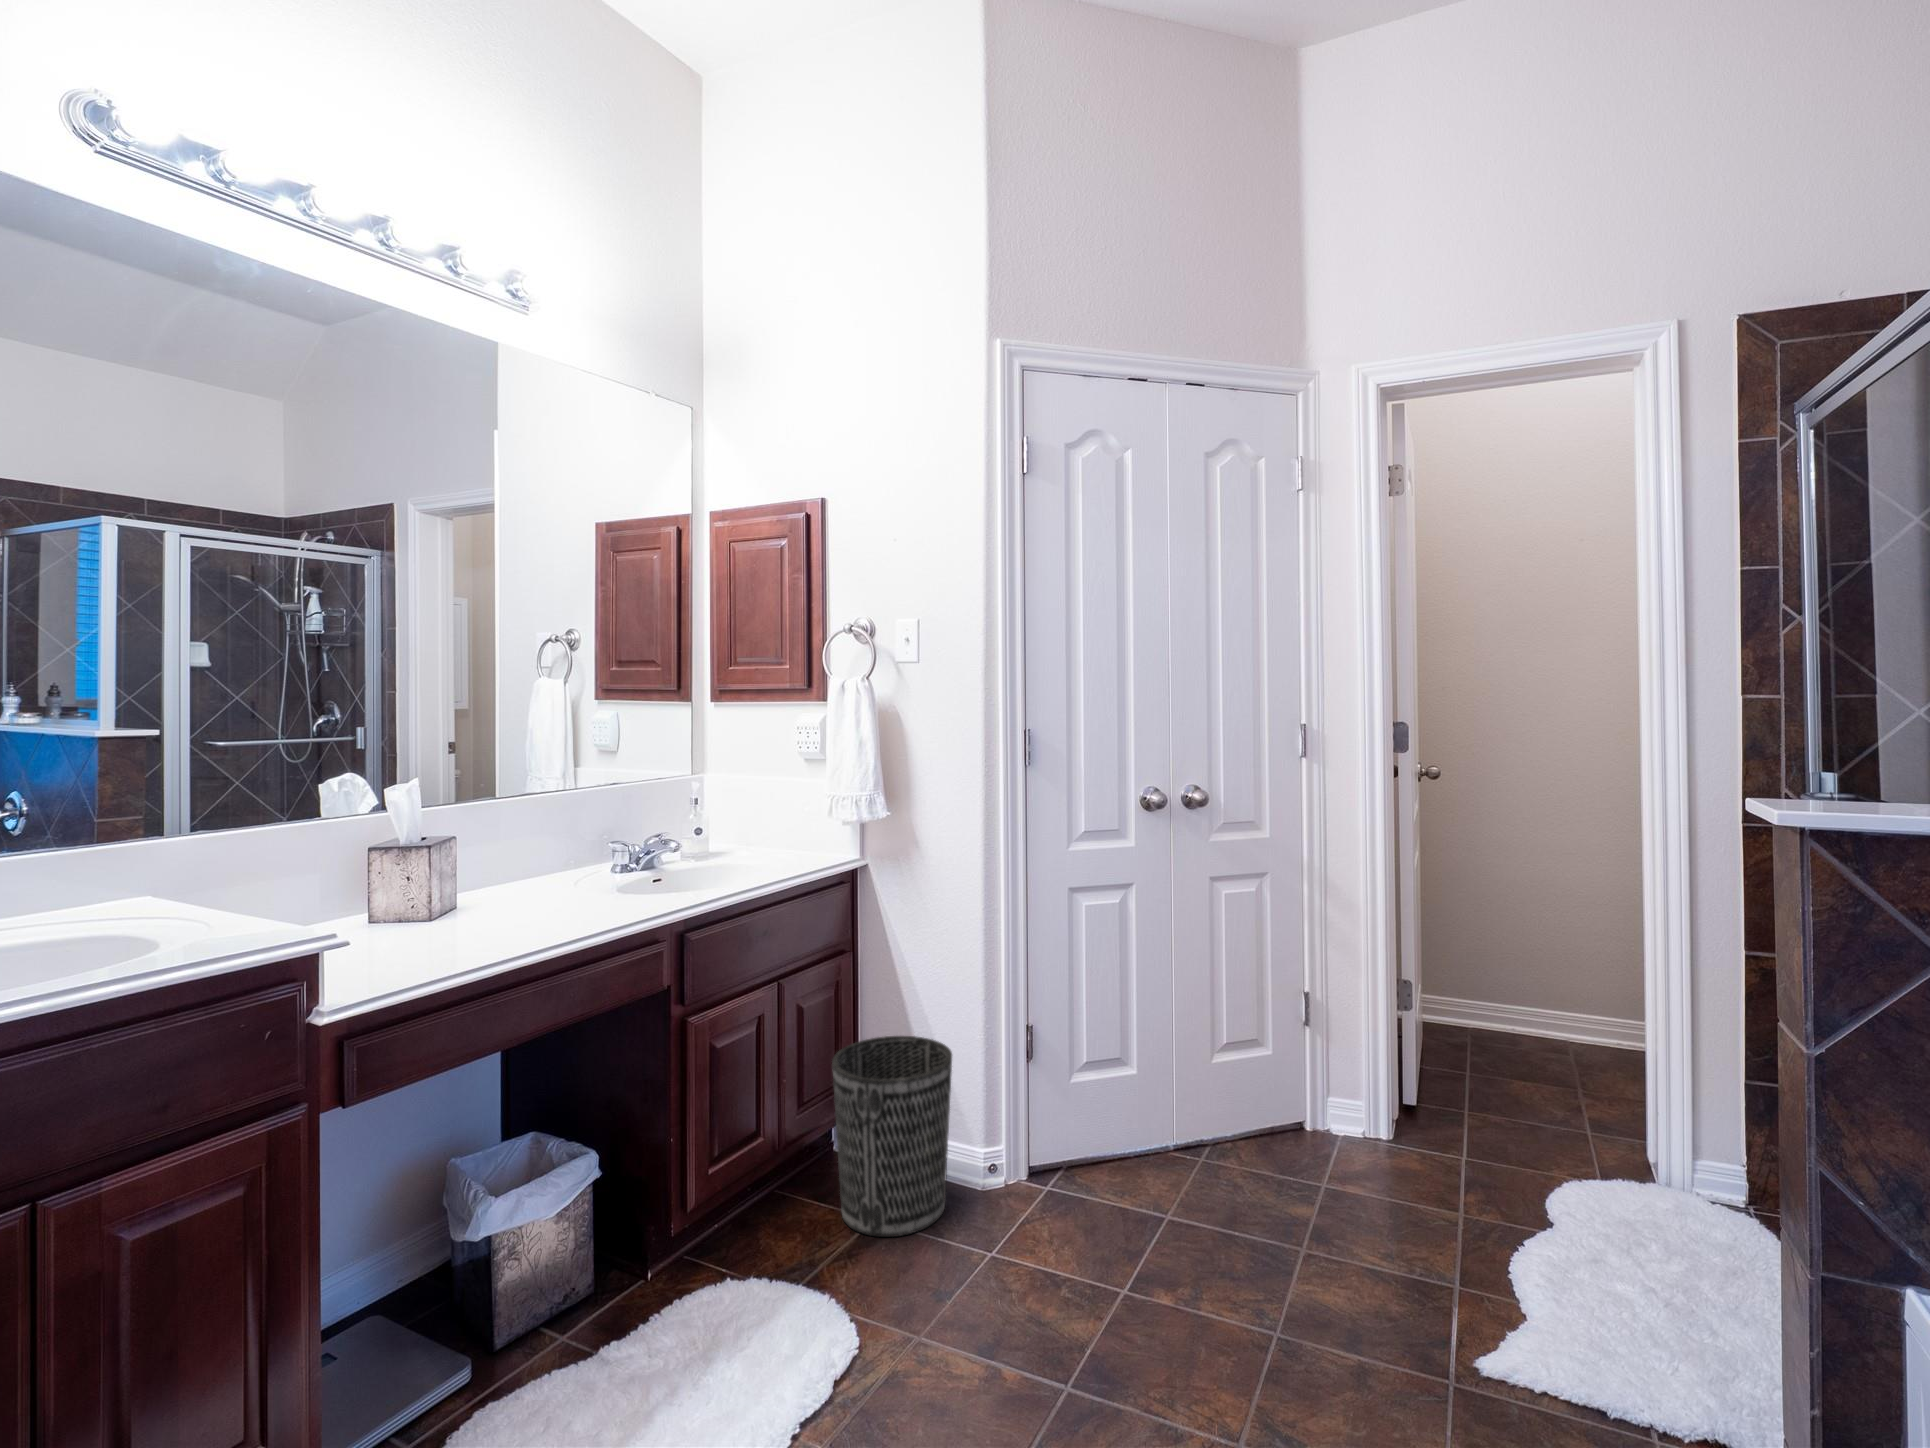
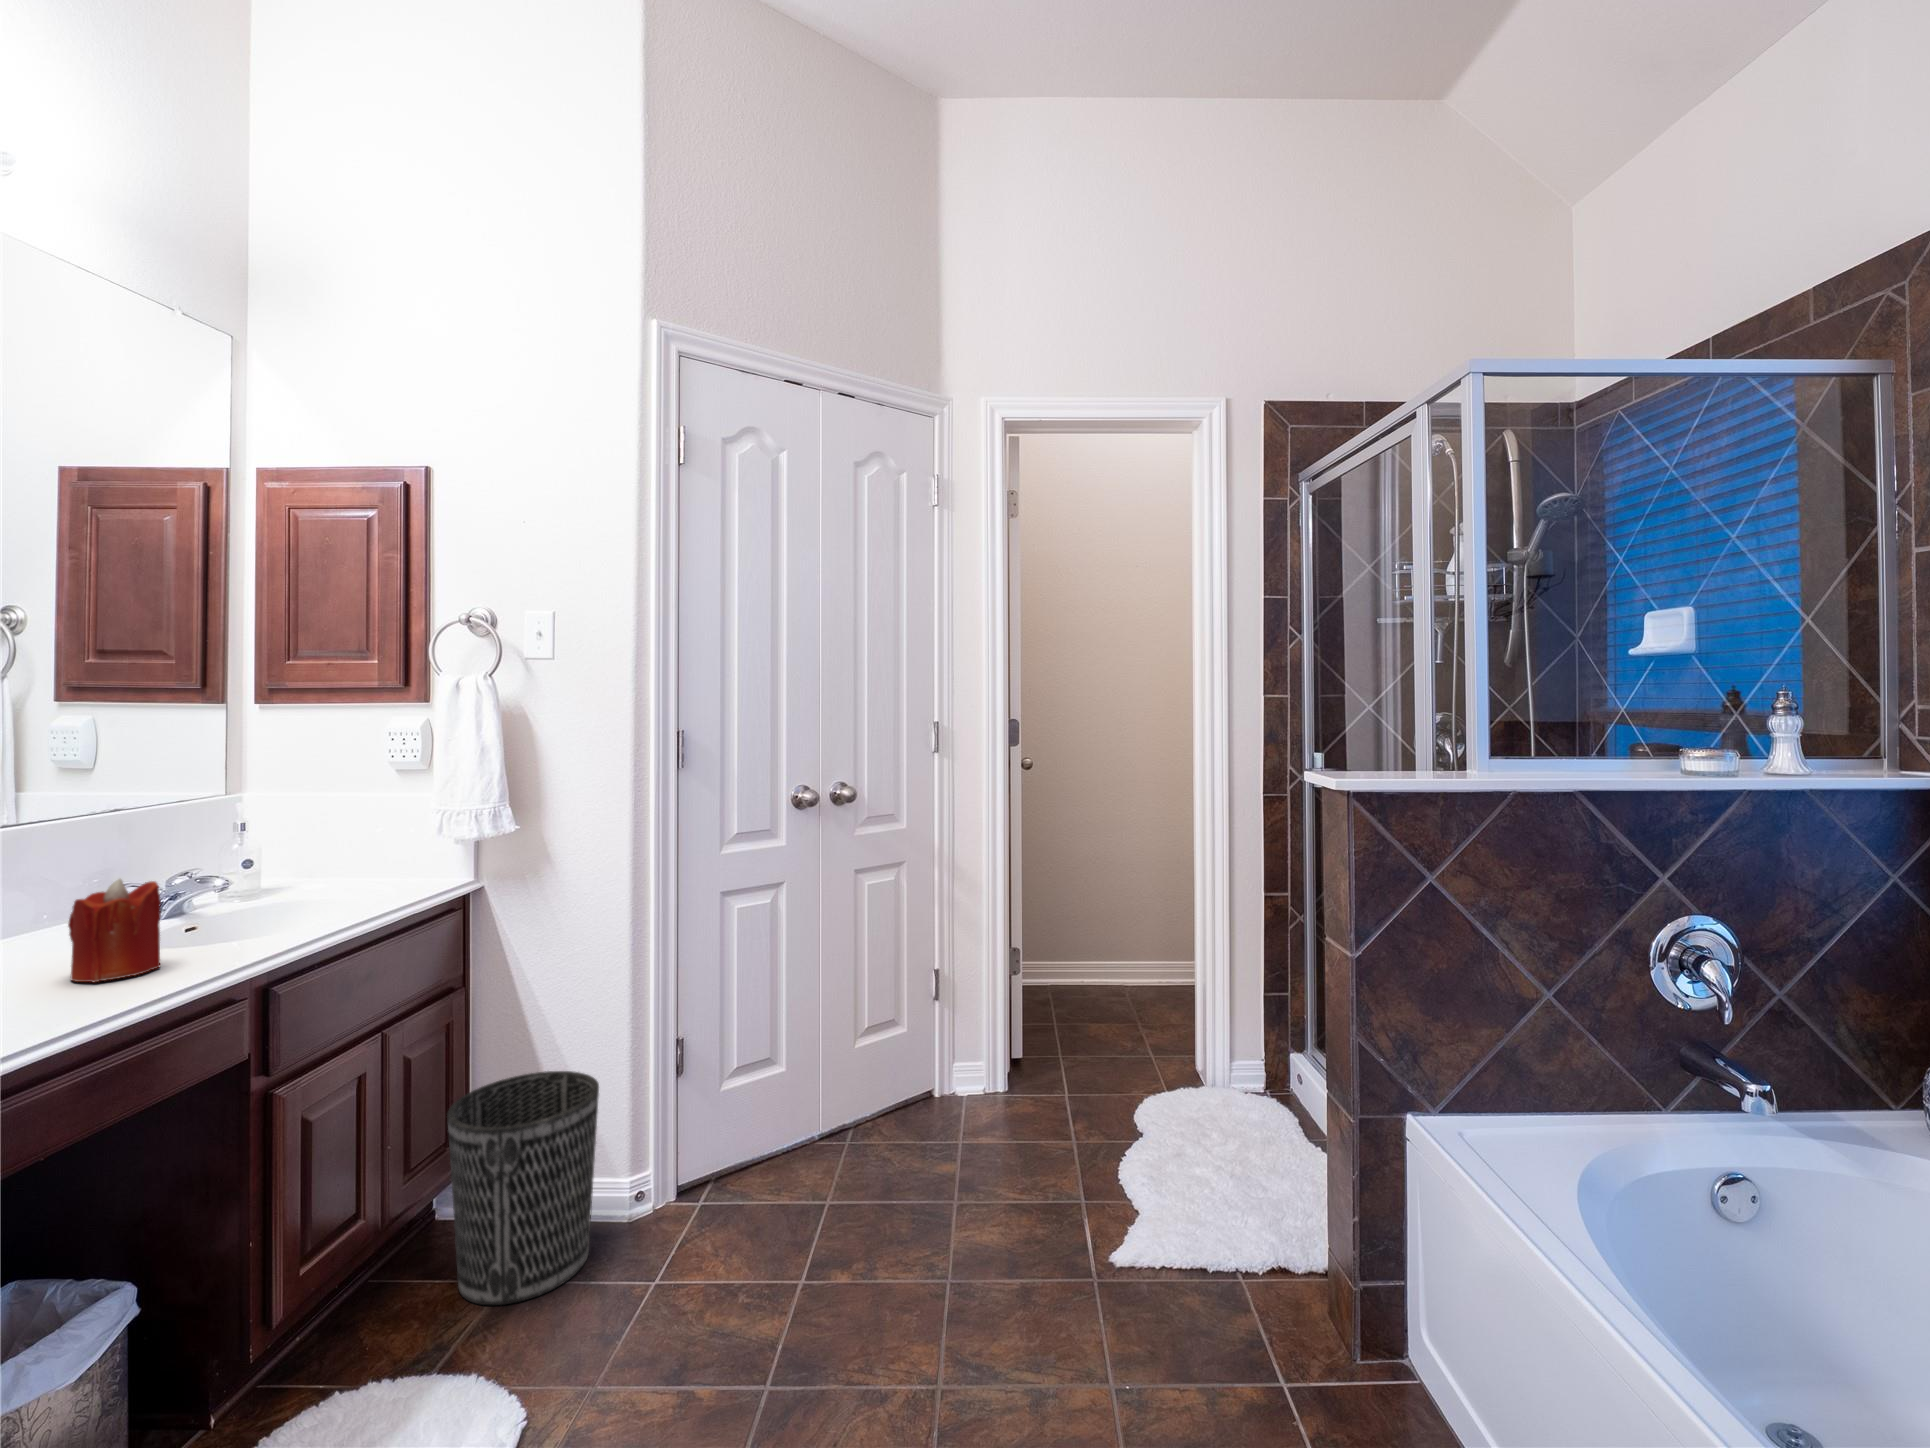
candle: none [580,836,633,913] -> present [68,879,161,982]

